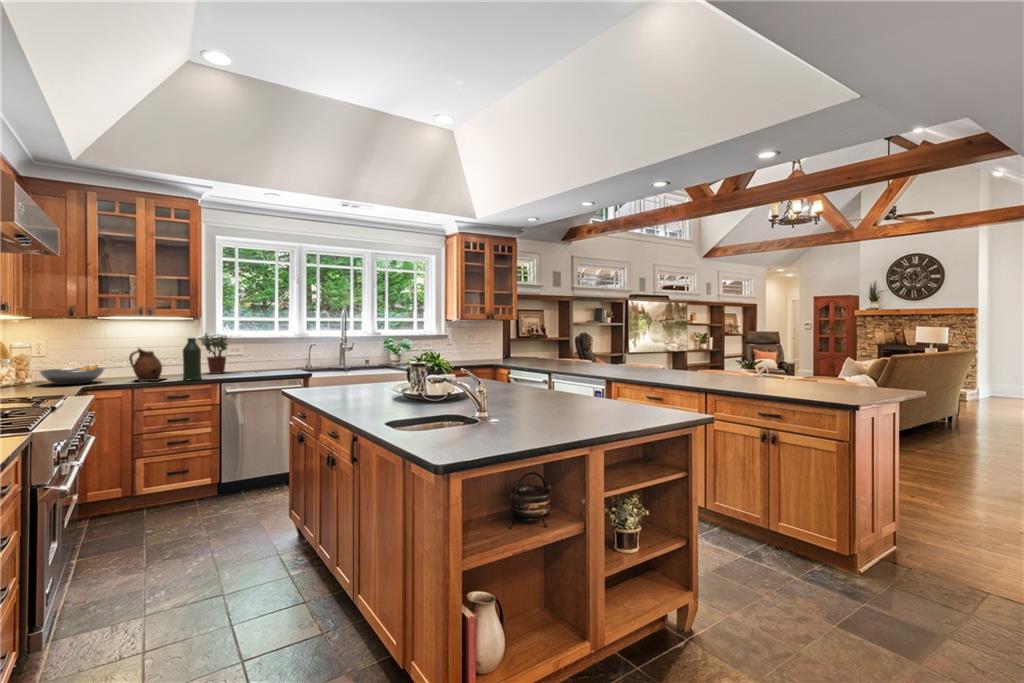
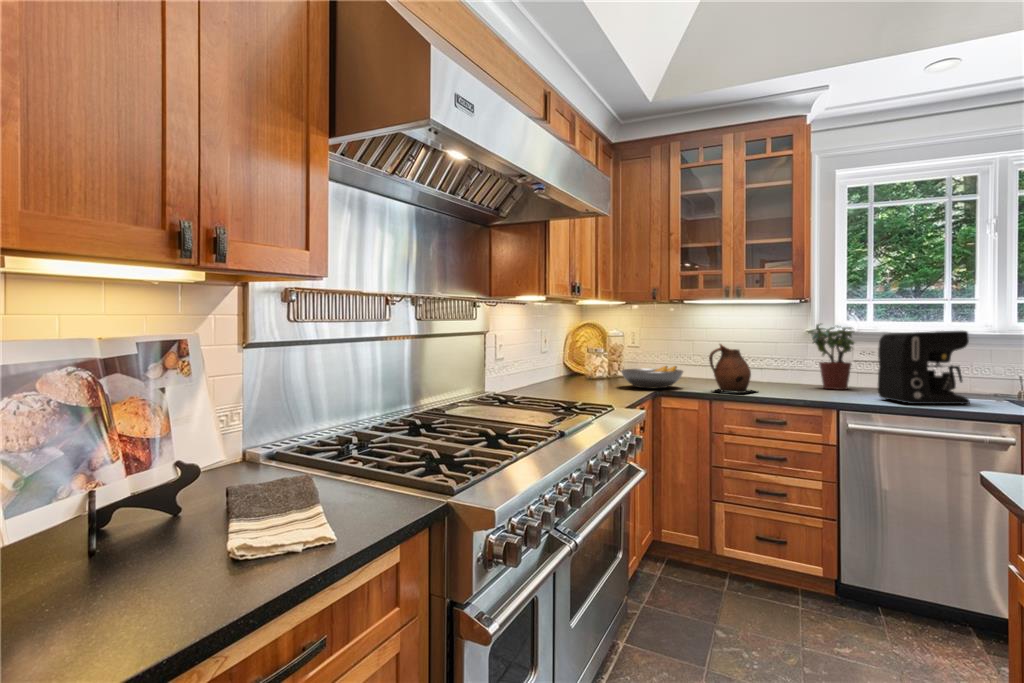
bottle: present [183,338,202,380] -> none [778,329,807,398]
coffee maker: none [241,339,283,377] -> present [878,331,970,404]

